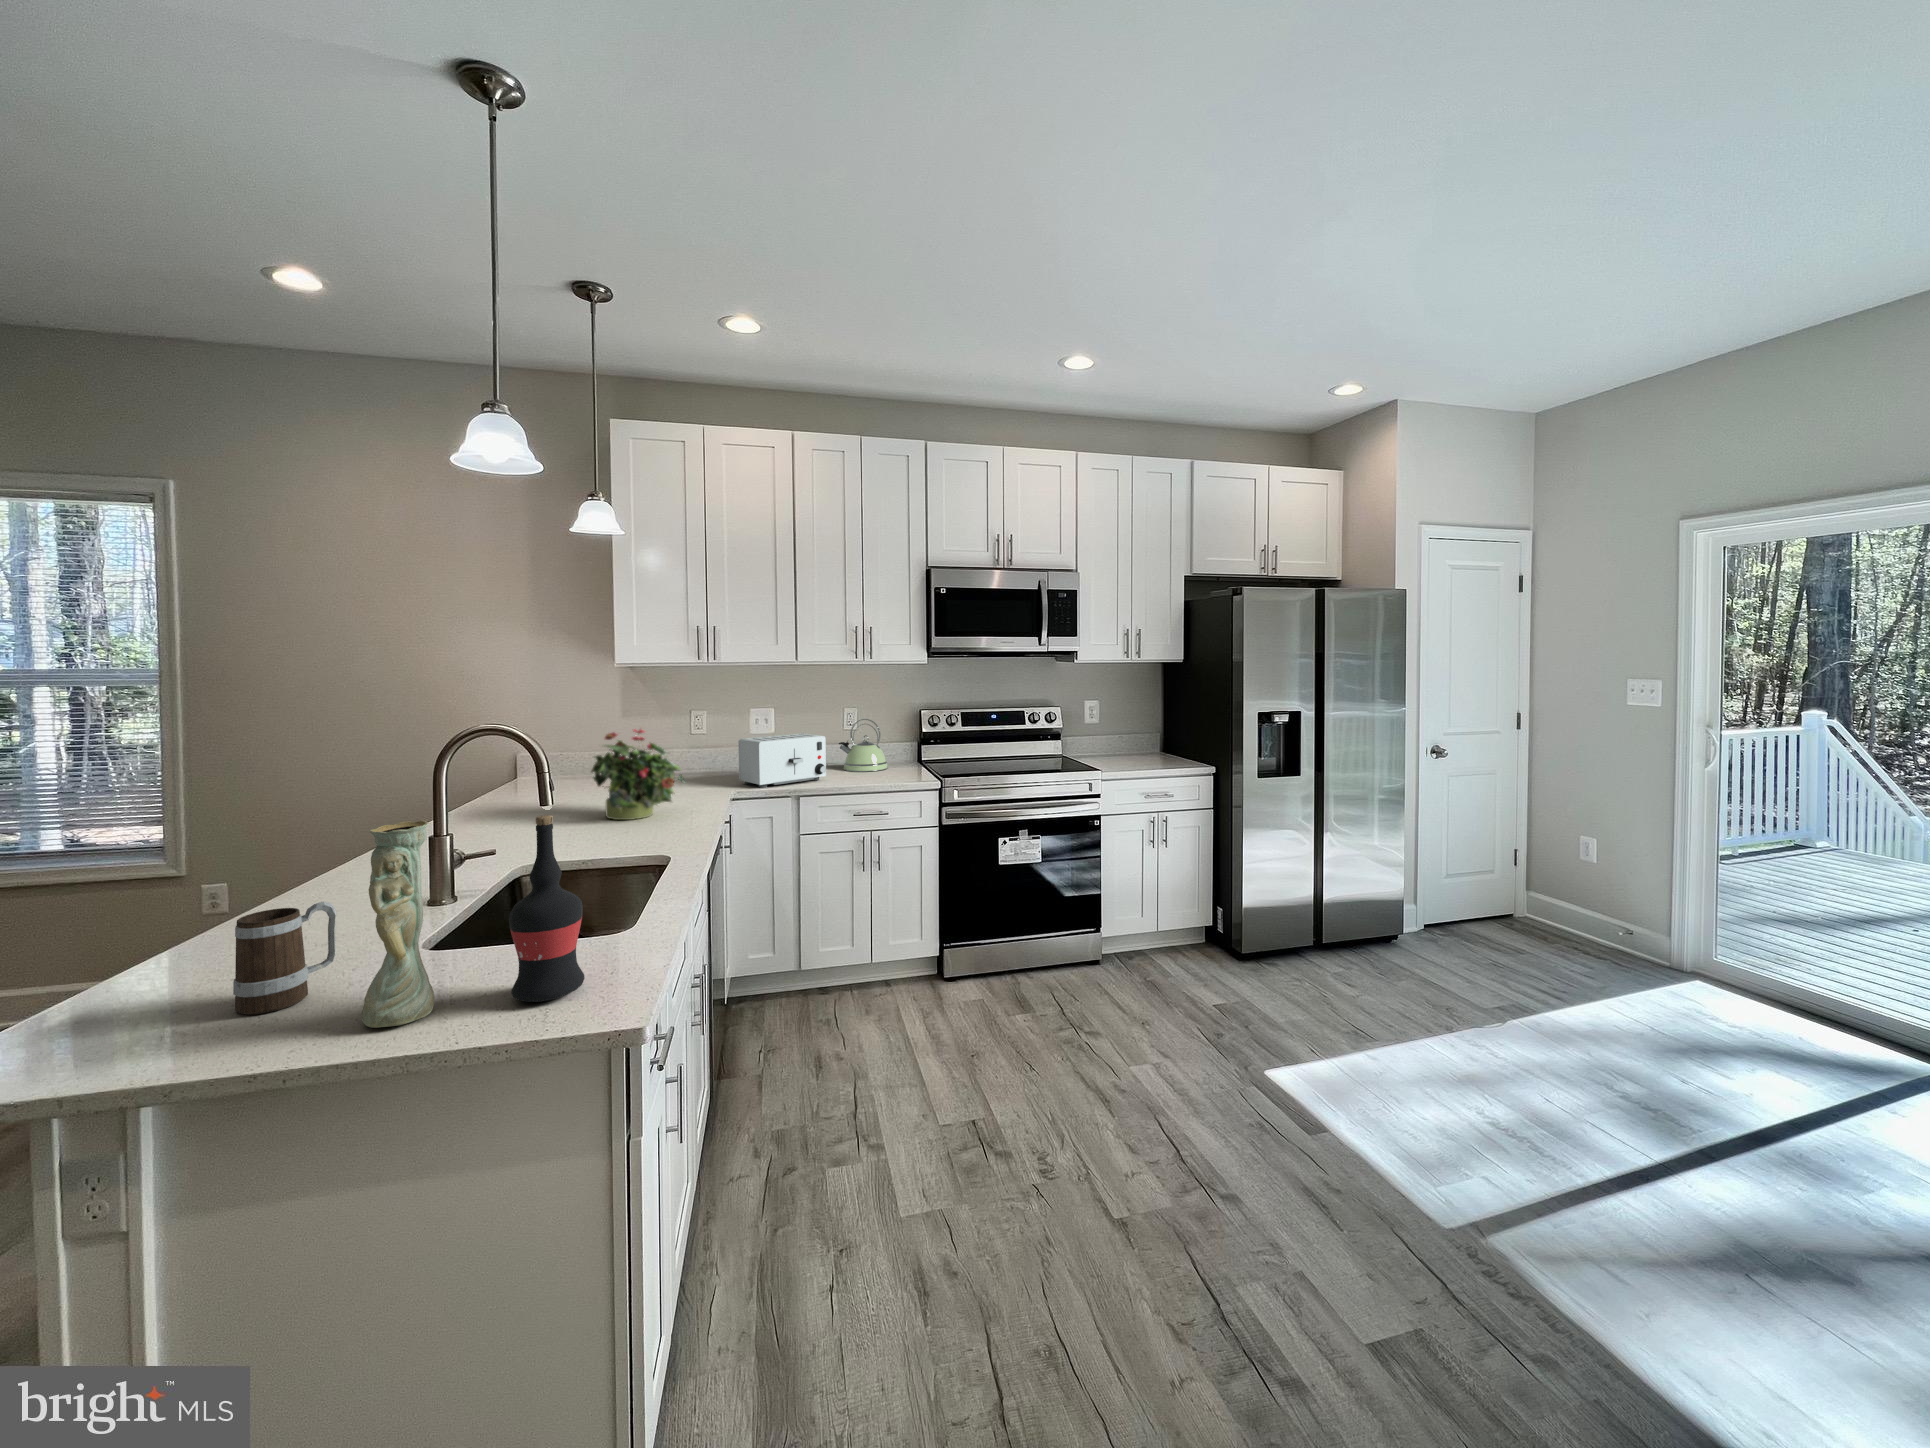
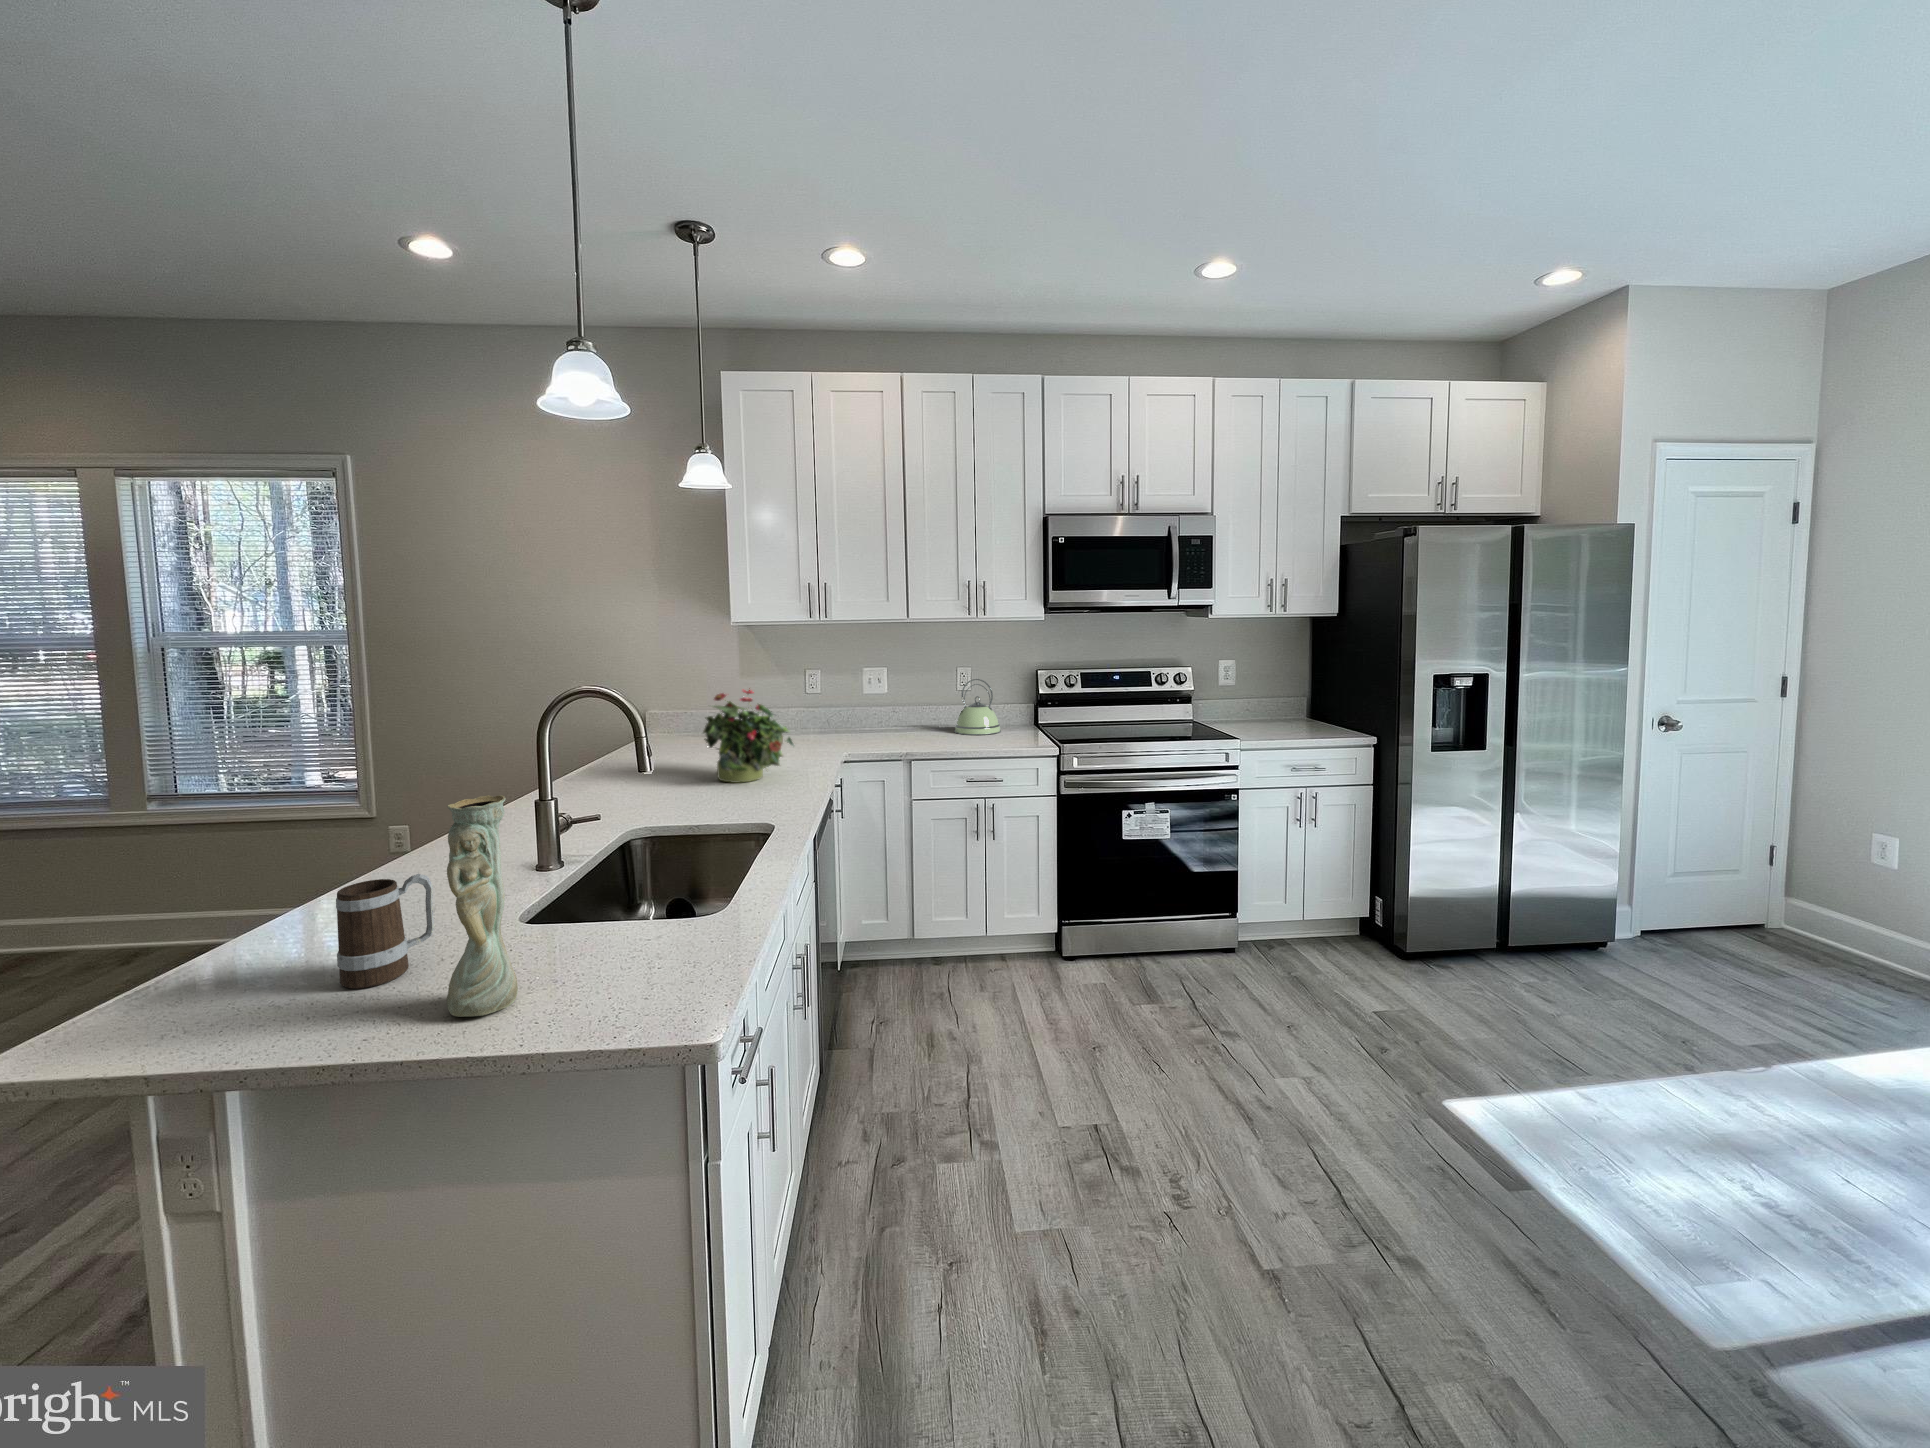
toaster: present [738,733,826,788] -> none [848,694,937,751]
wine bottle: present [509,815,585,1002] -> none [589,792,670,998]

